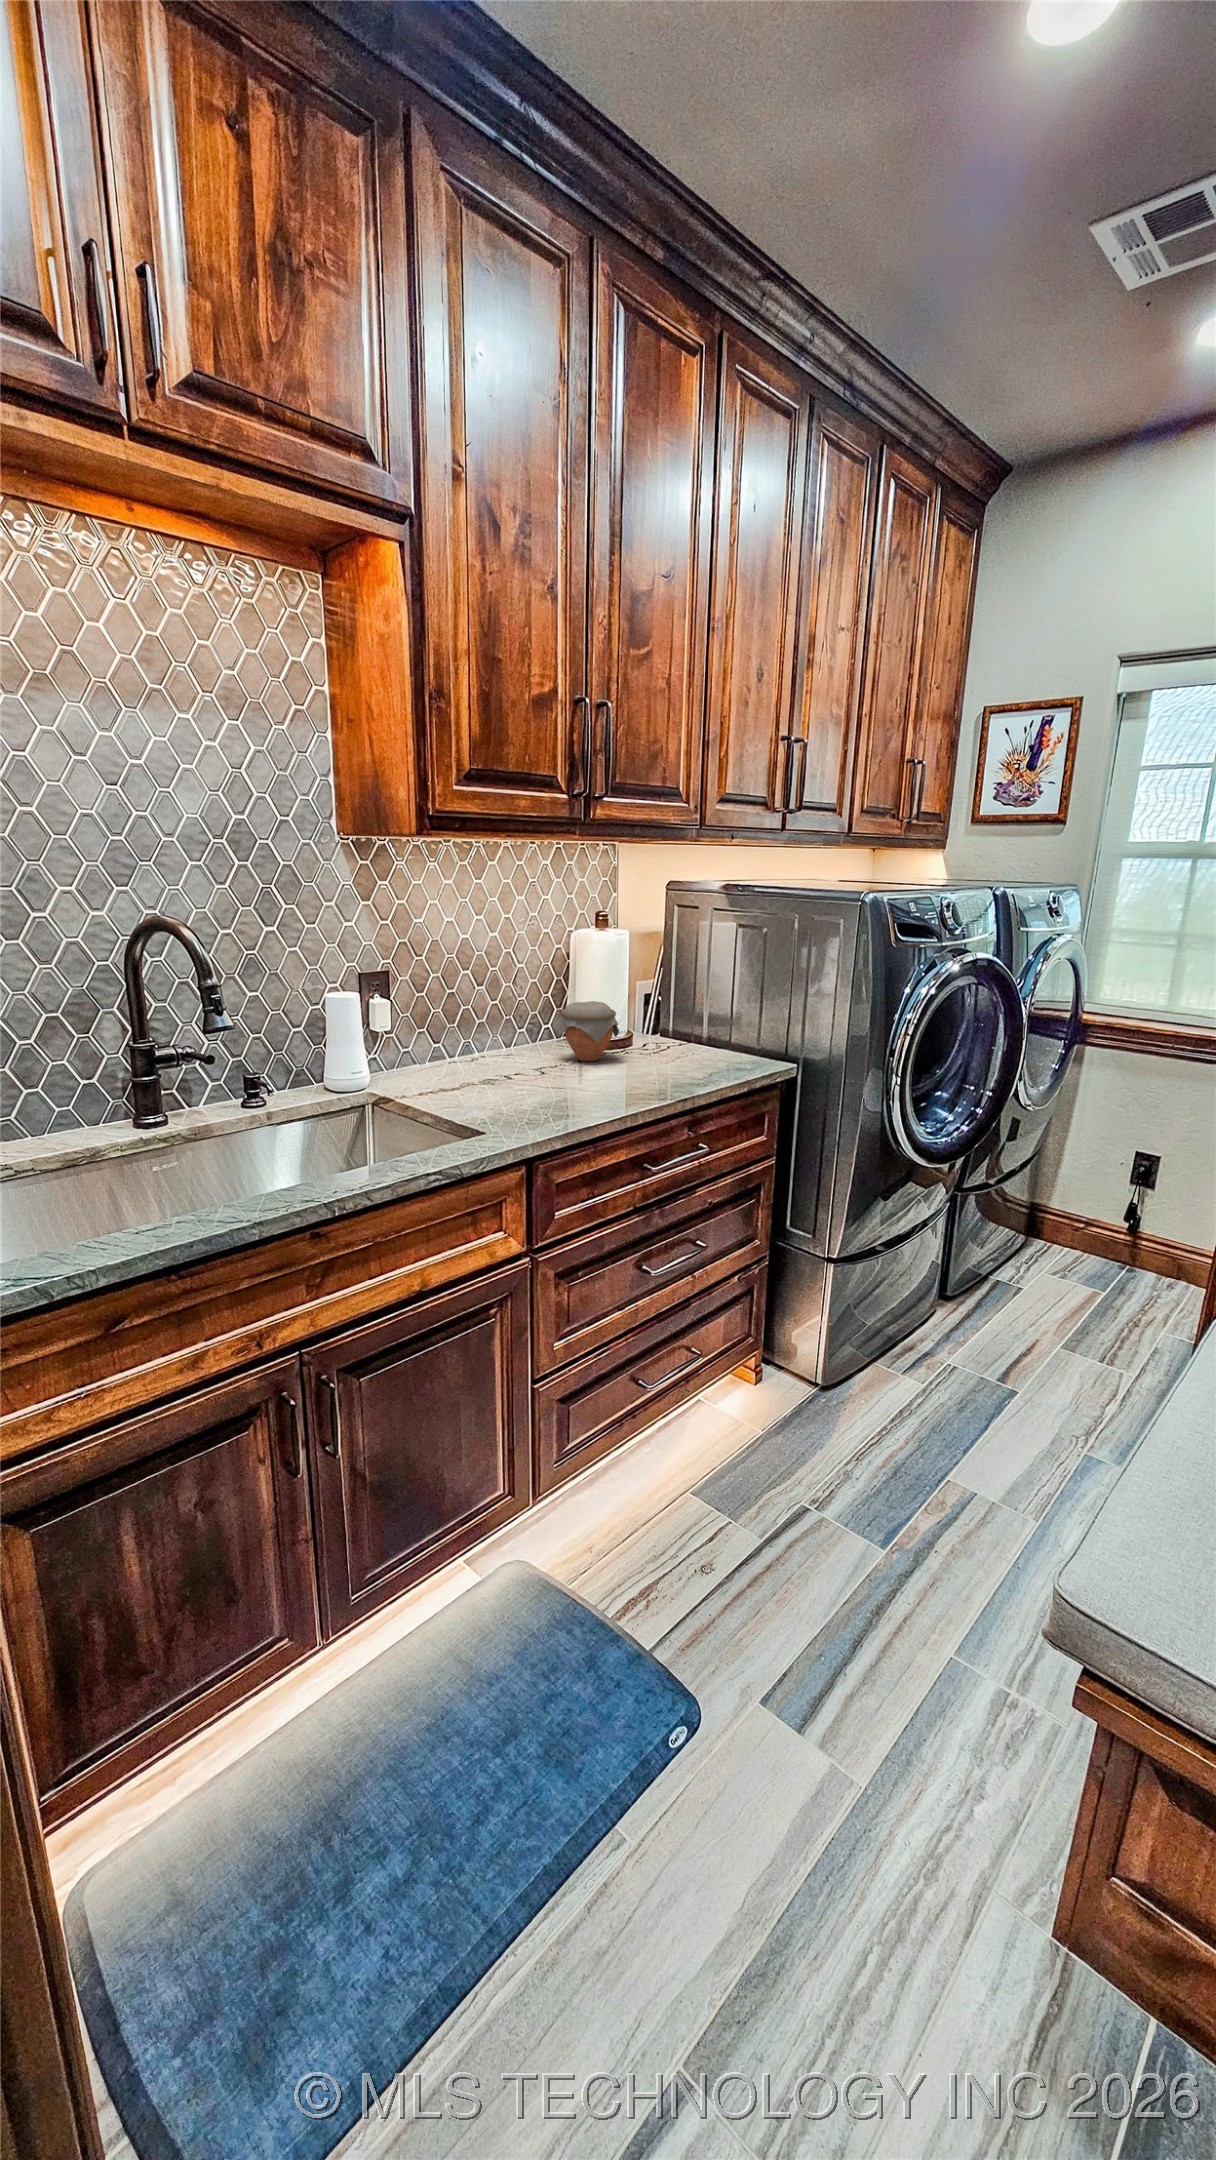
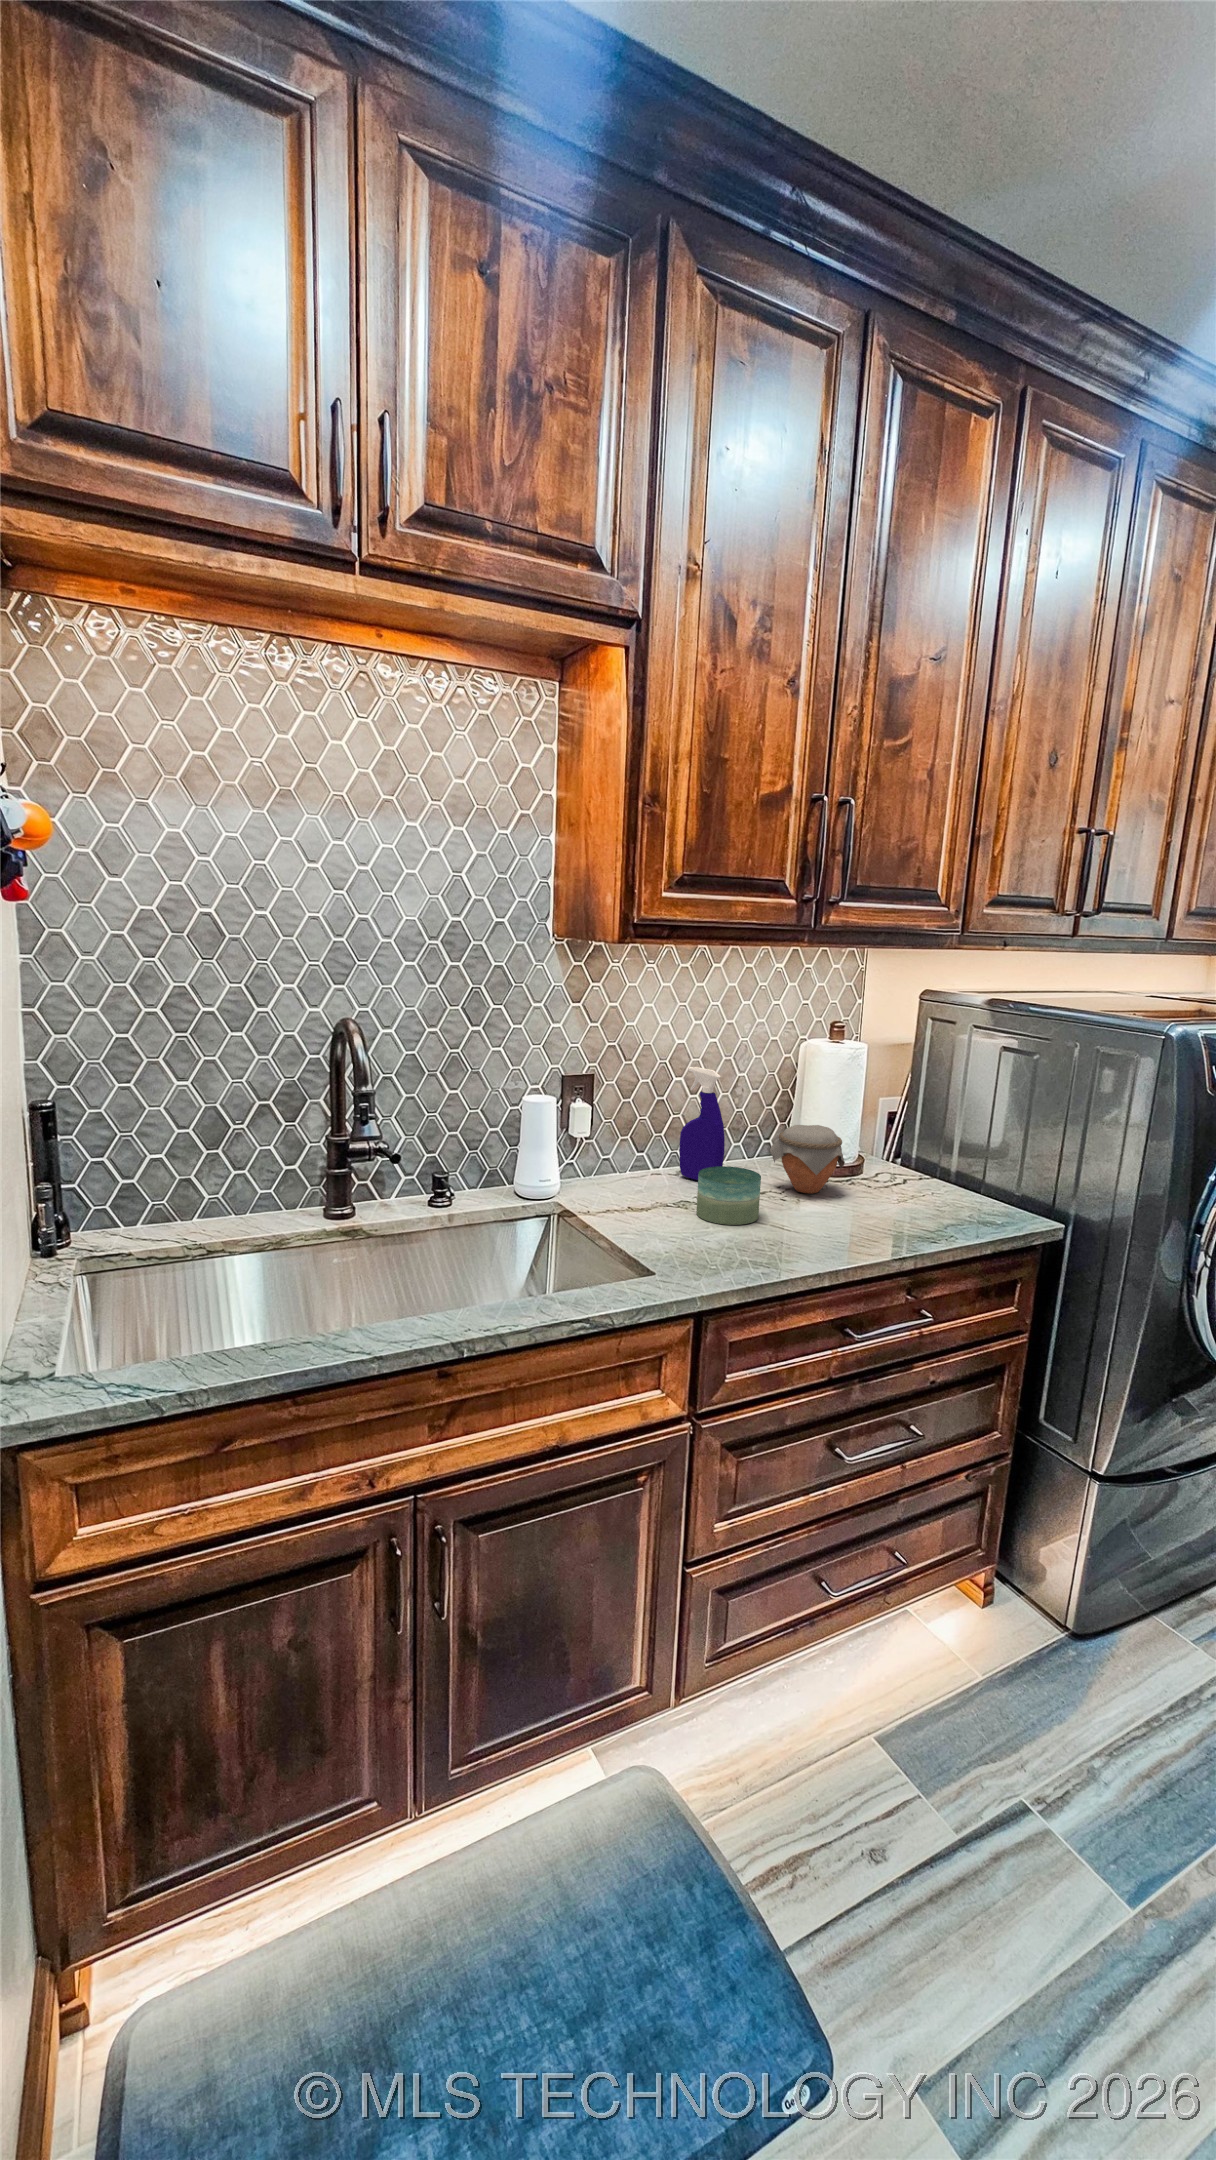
spray bottle: none [471,956,514,1062] -> present [679,1067,725,1180]
candle: none [501,1041,557,1090] -> present [696,1166,761,1225]

